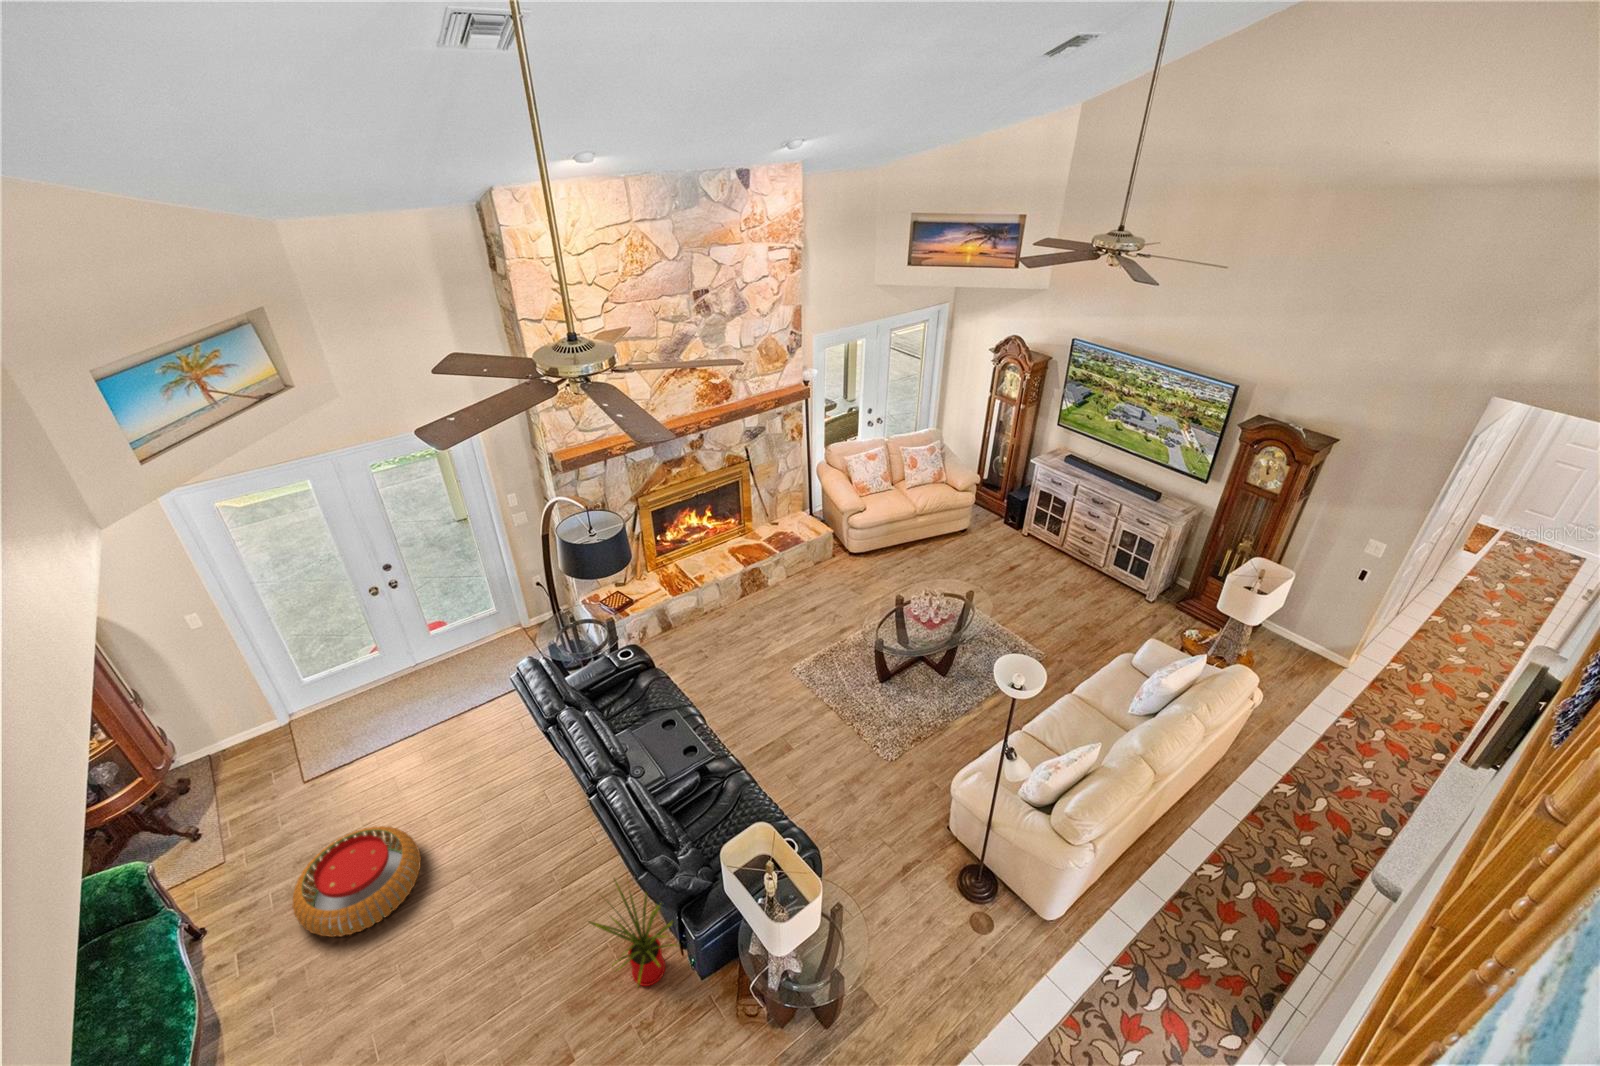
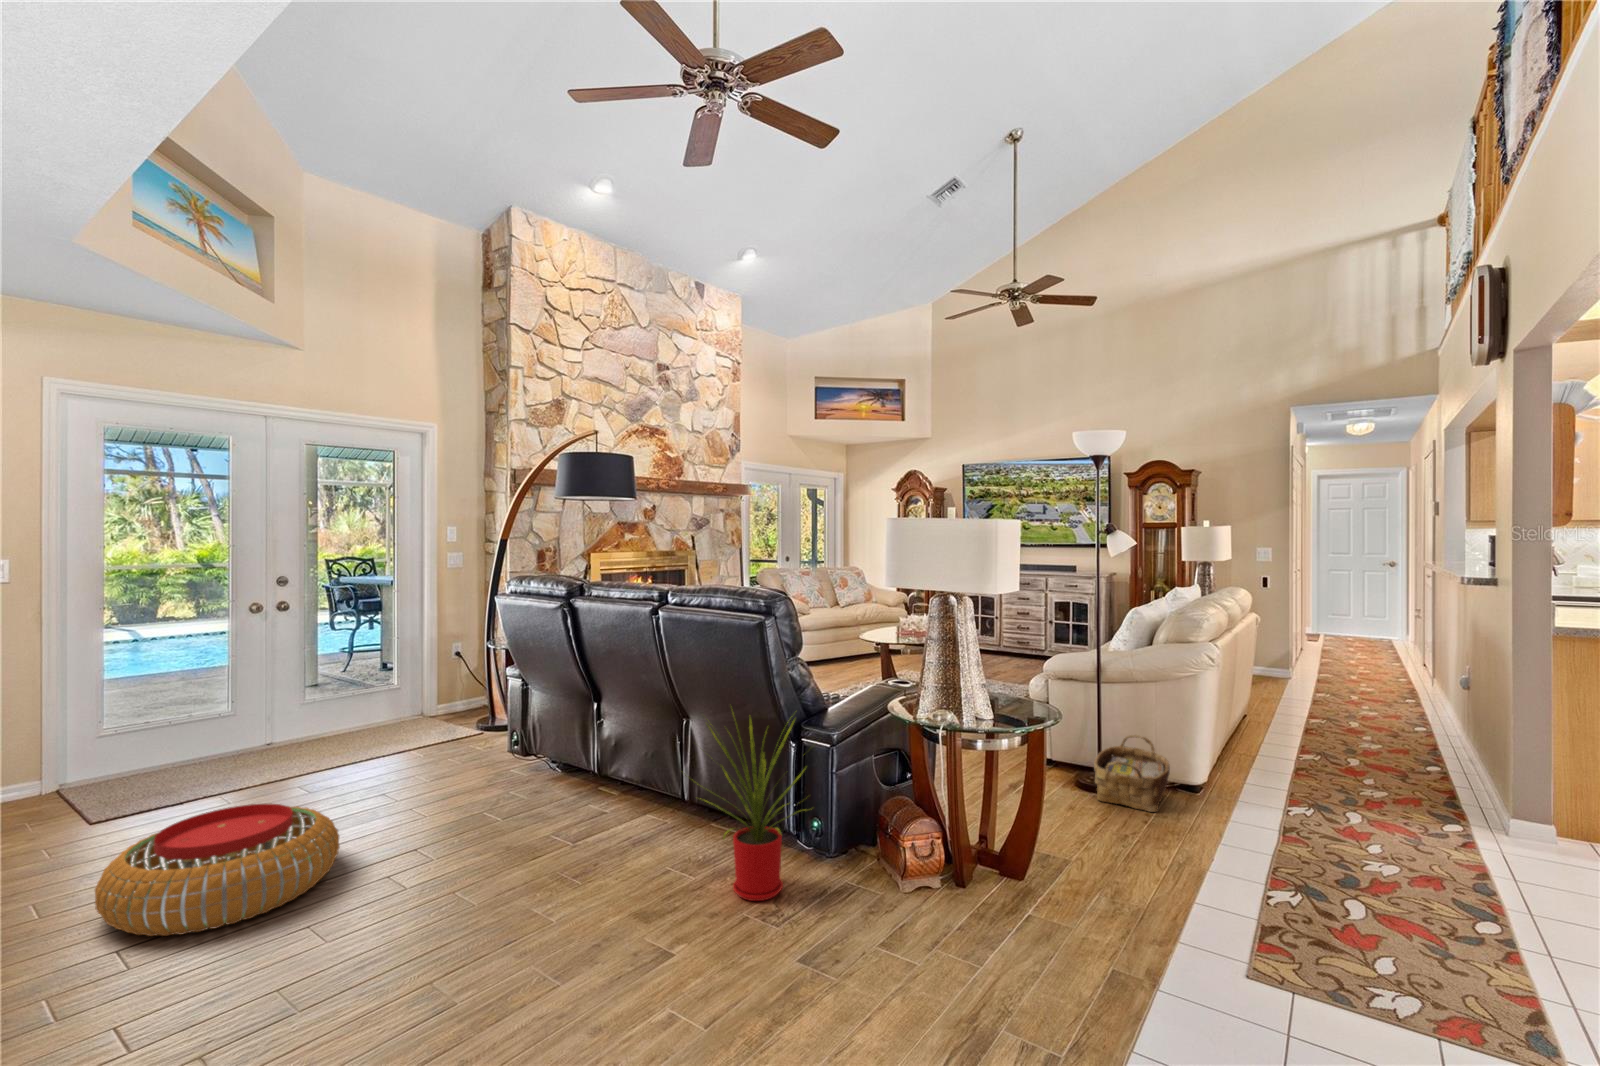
woven basket: none [953,853,1020,931] -> present [1094,735,1170,812]

